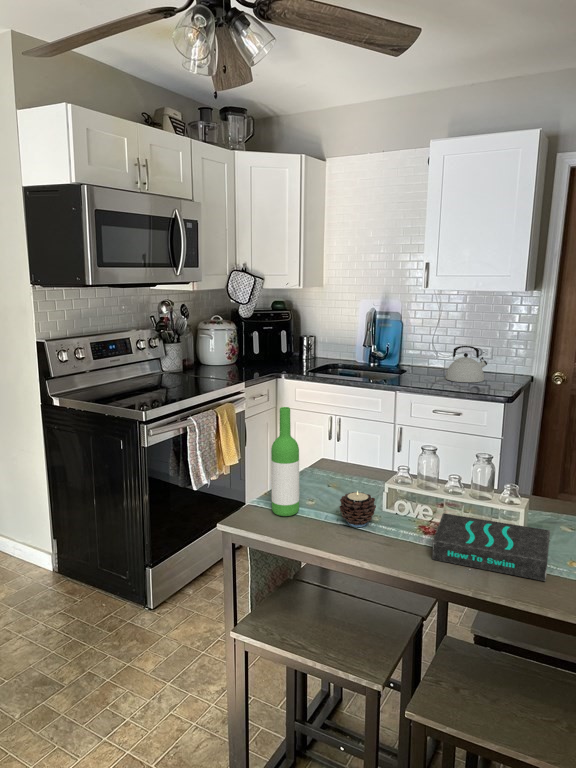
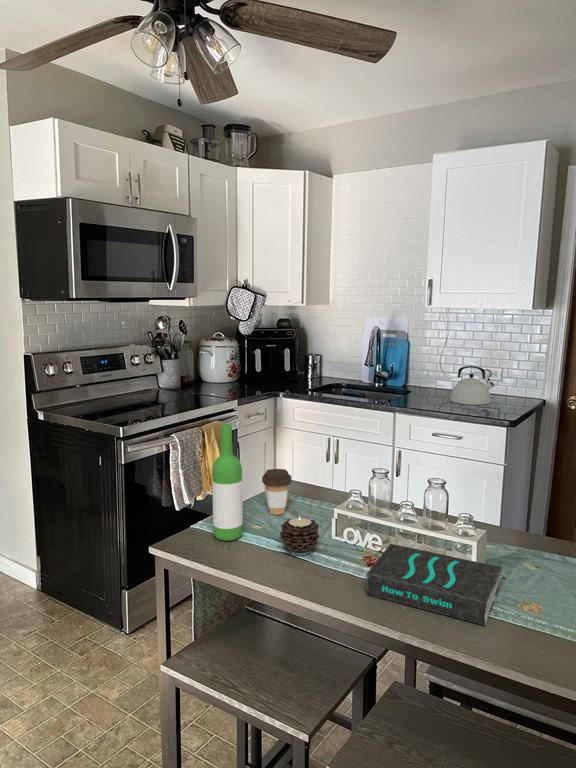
coffee cup: none [308,448,335,491] -> present [262,469,291,515]

